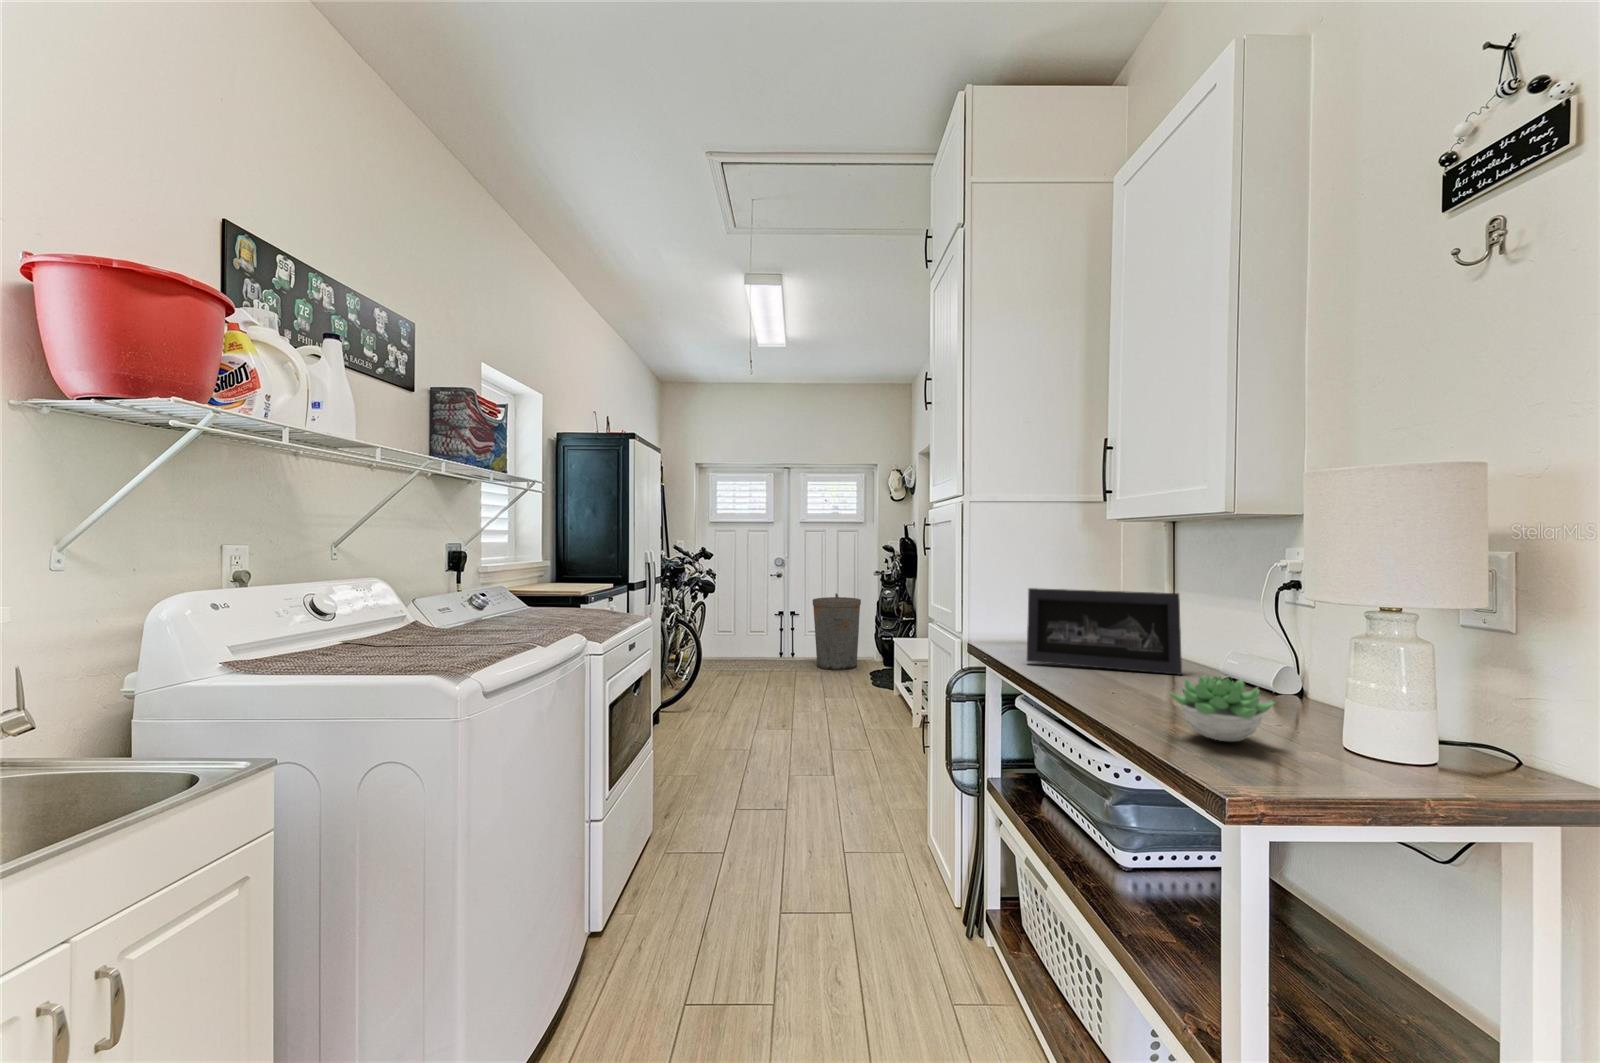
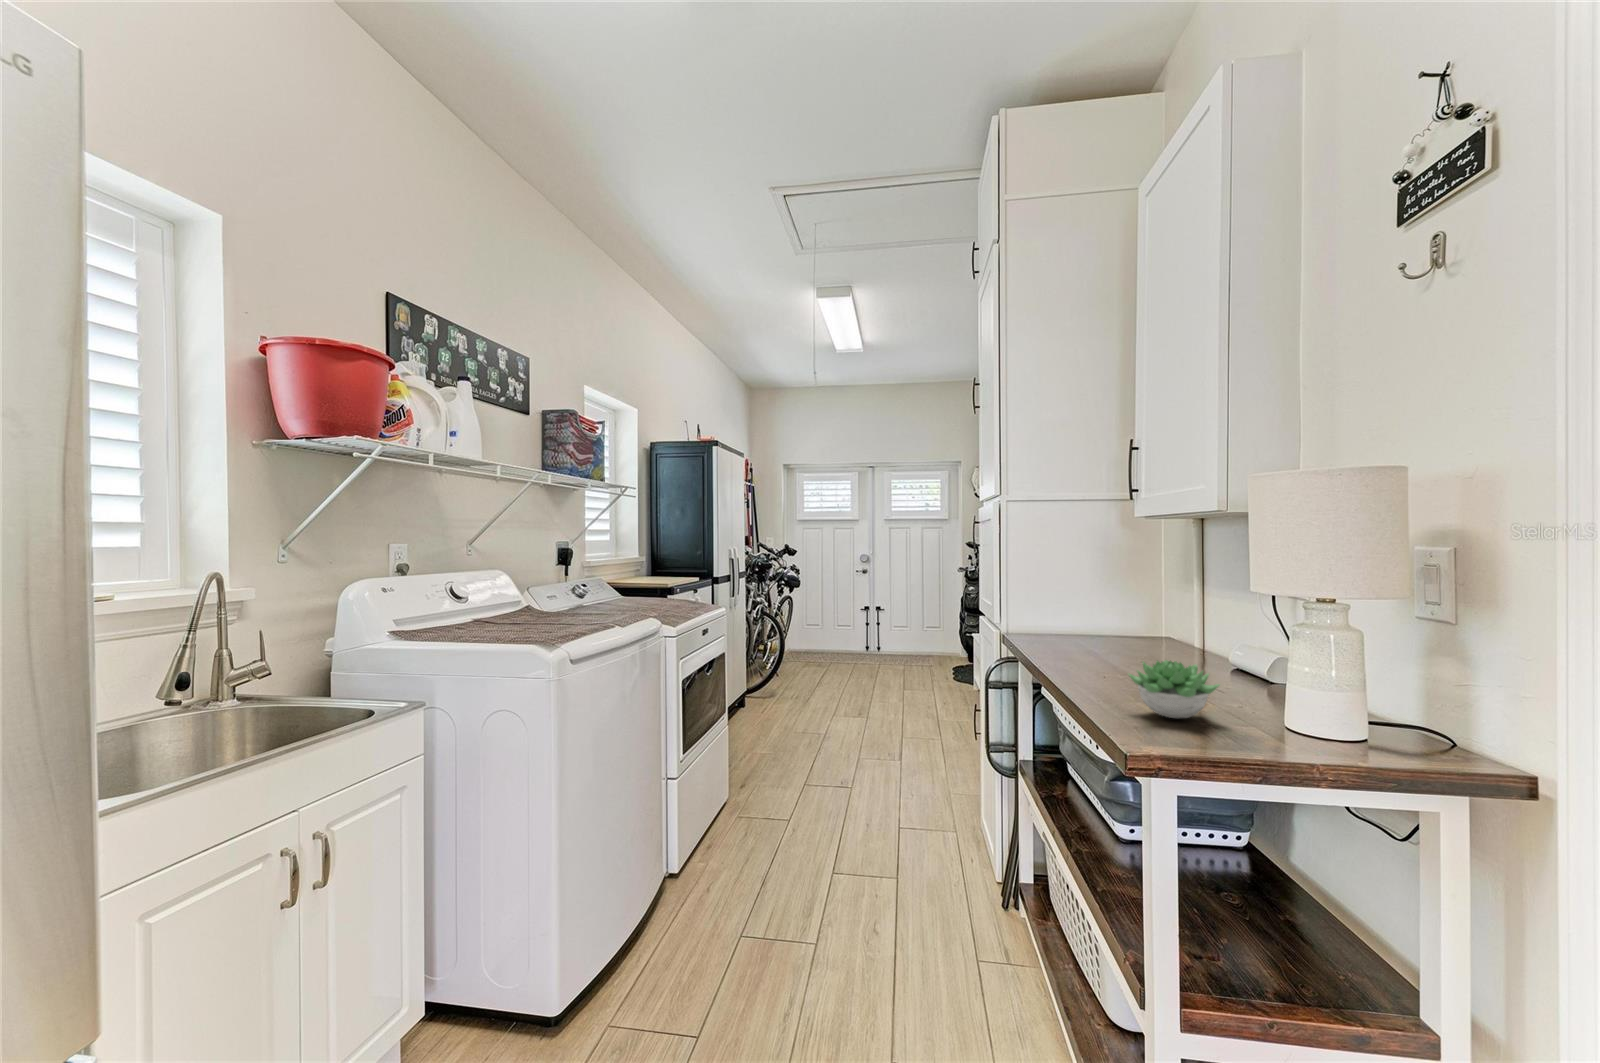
picture frame: present [1027,588,1182,675] -> none [1045,583,1192,666]
trash can: present [813,593,861,670] -> none [894,590,942,665]

